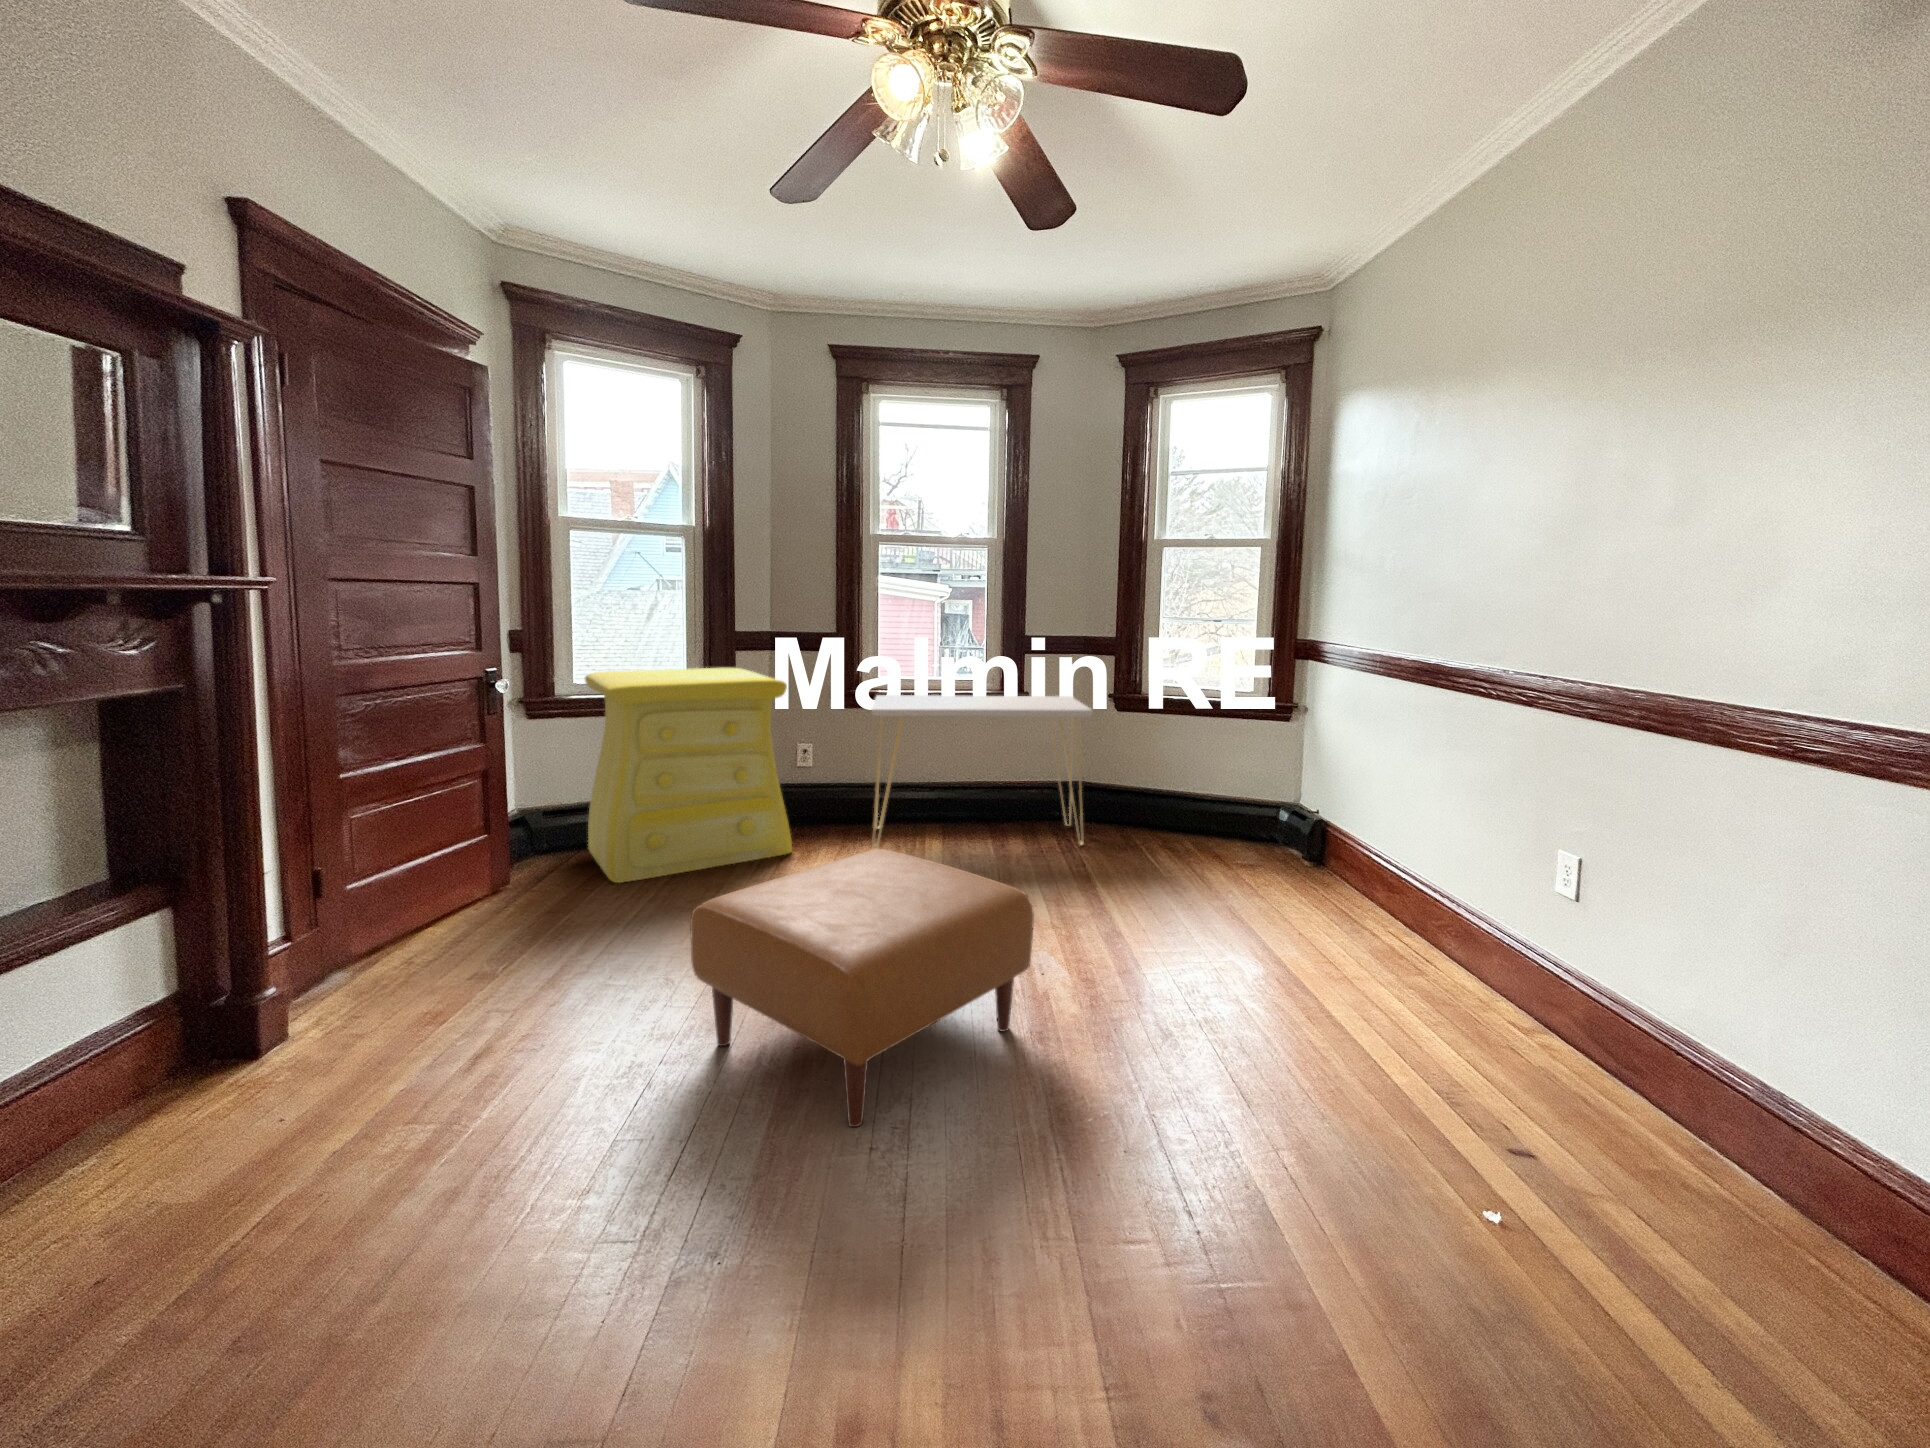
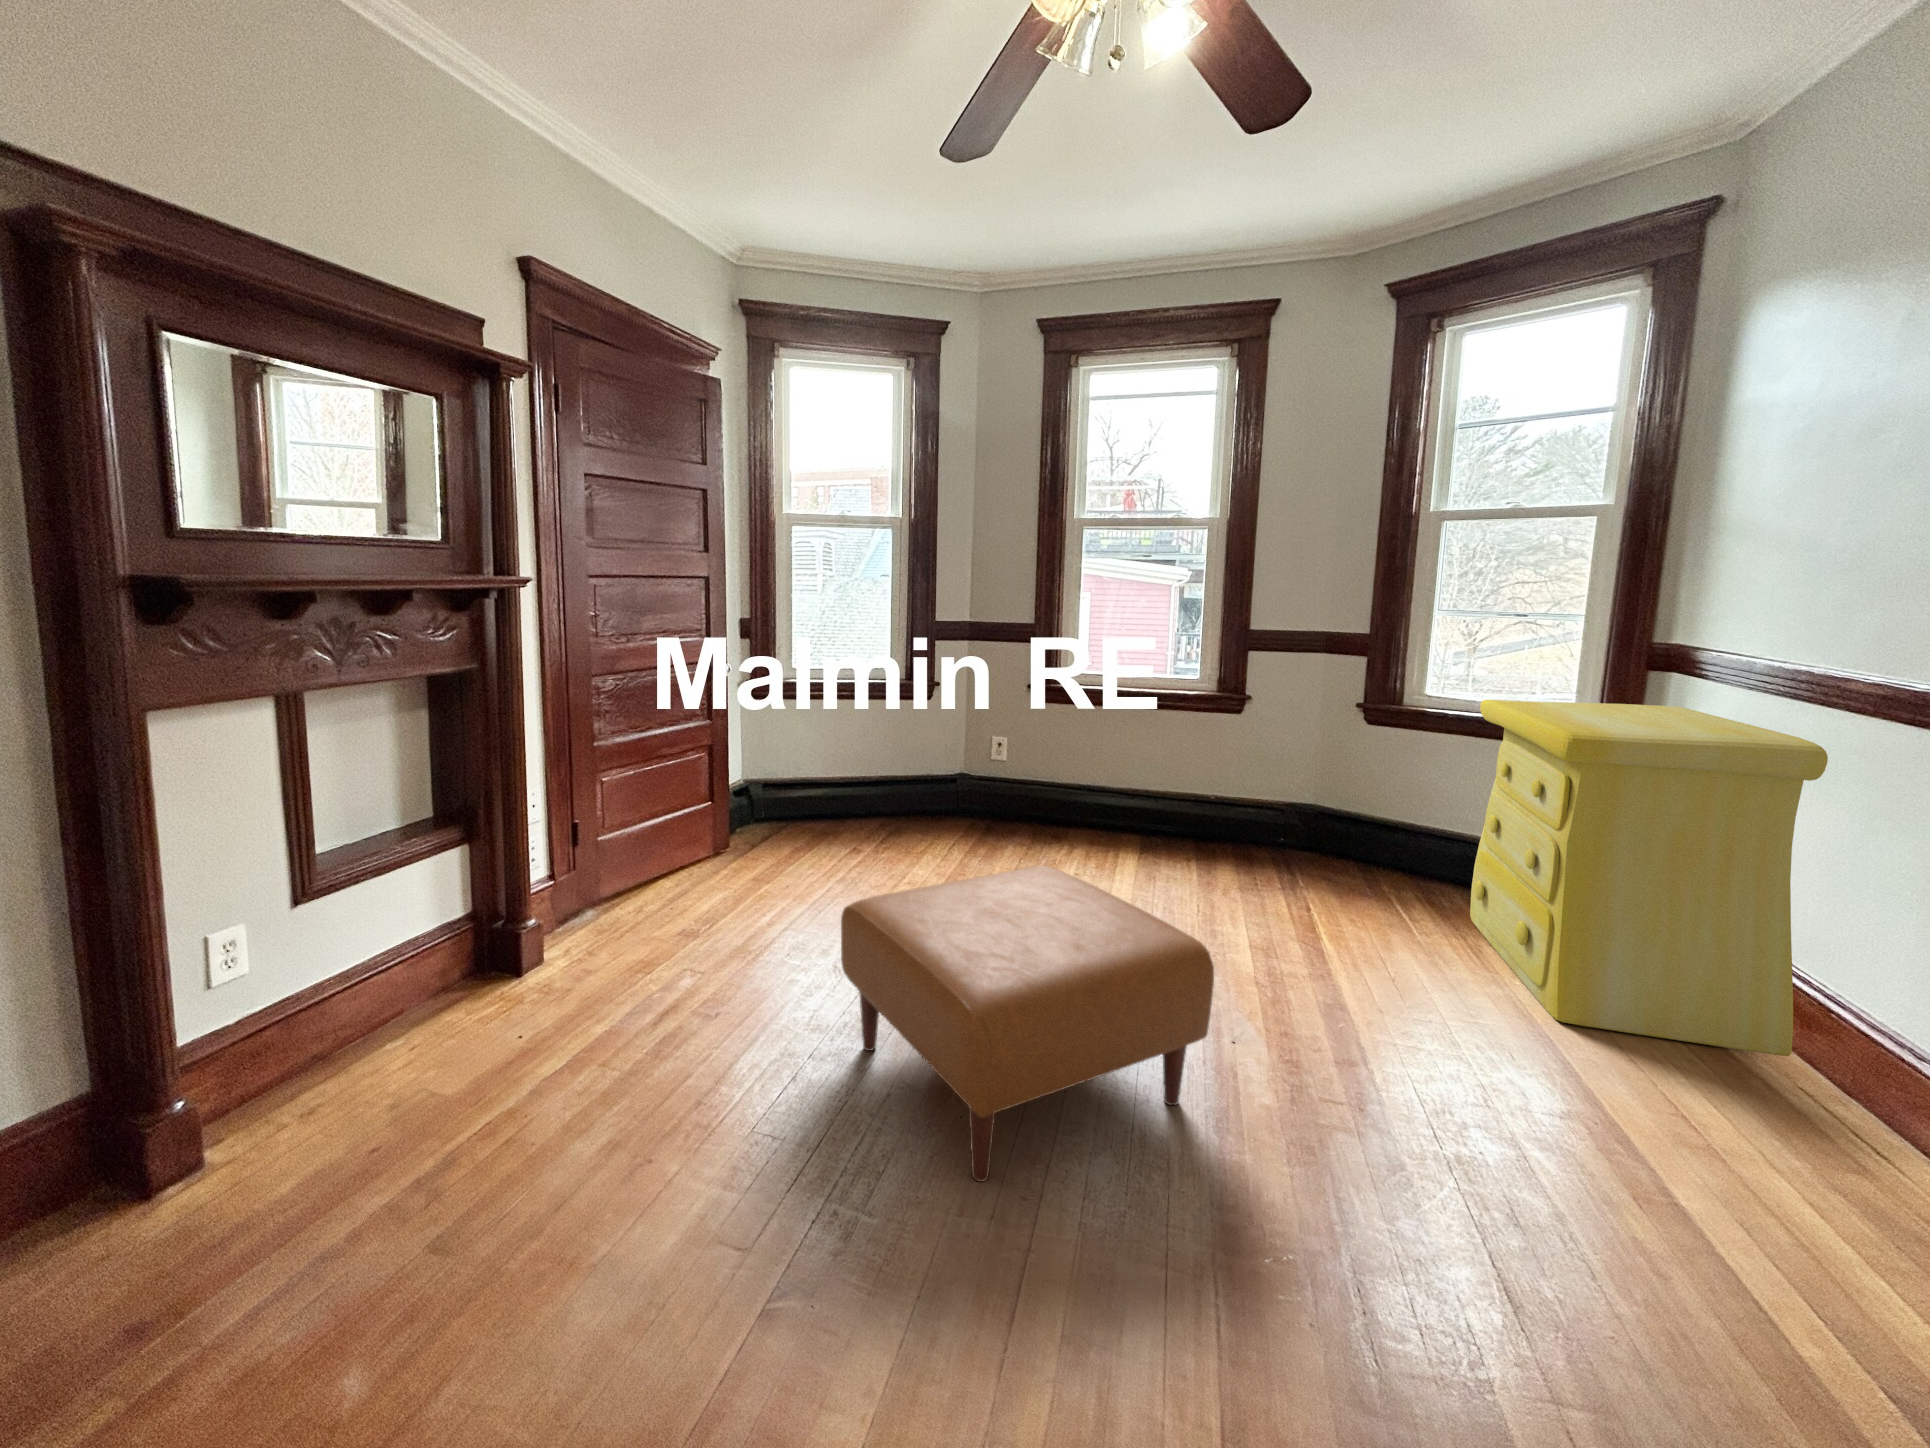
dresser: present [585,668,792,883] -> present [1470,700,1828,1056]
console table: present [872,695,1093,849] -> none [1061,691,1331,883]

